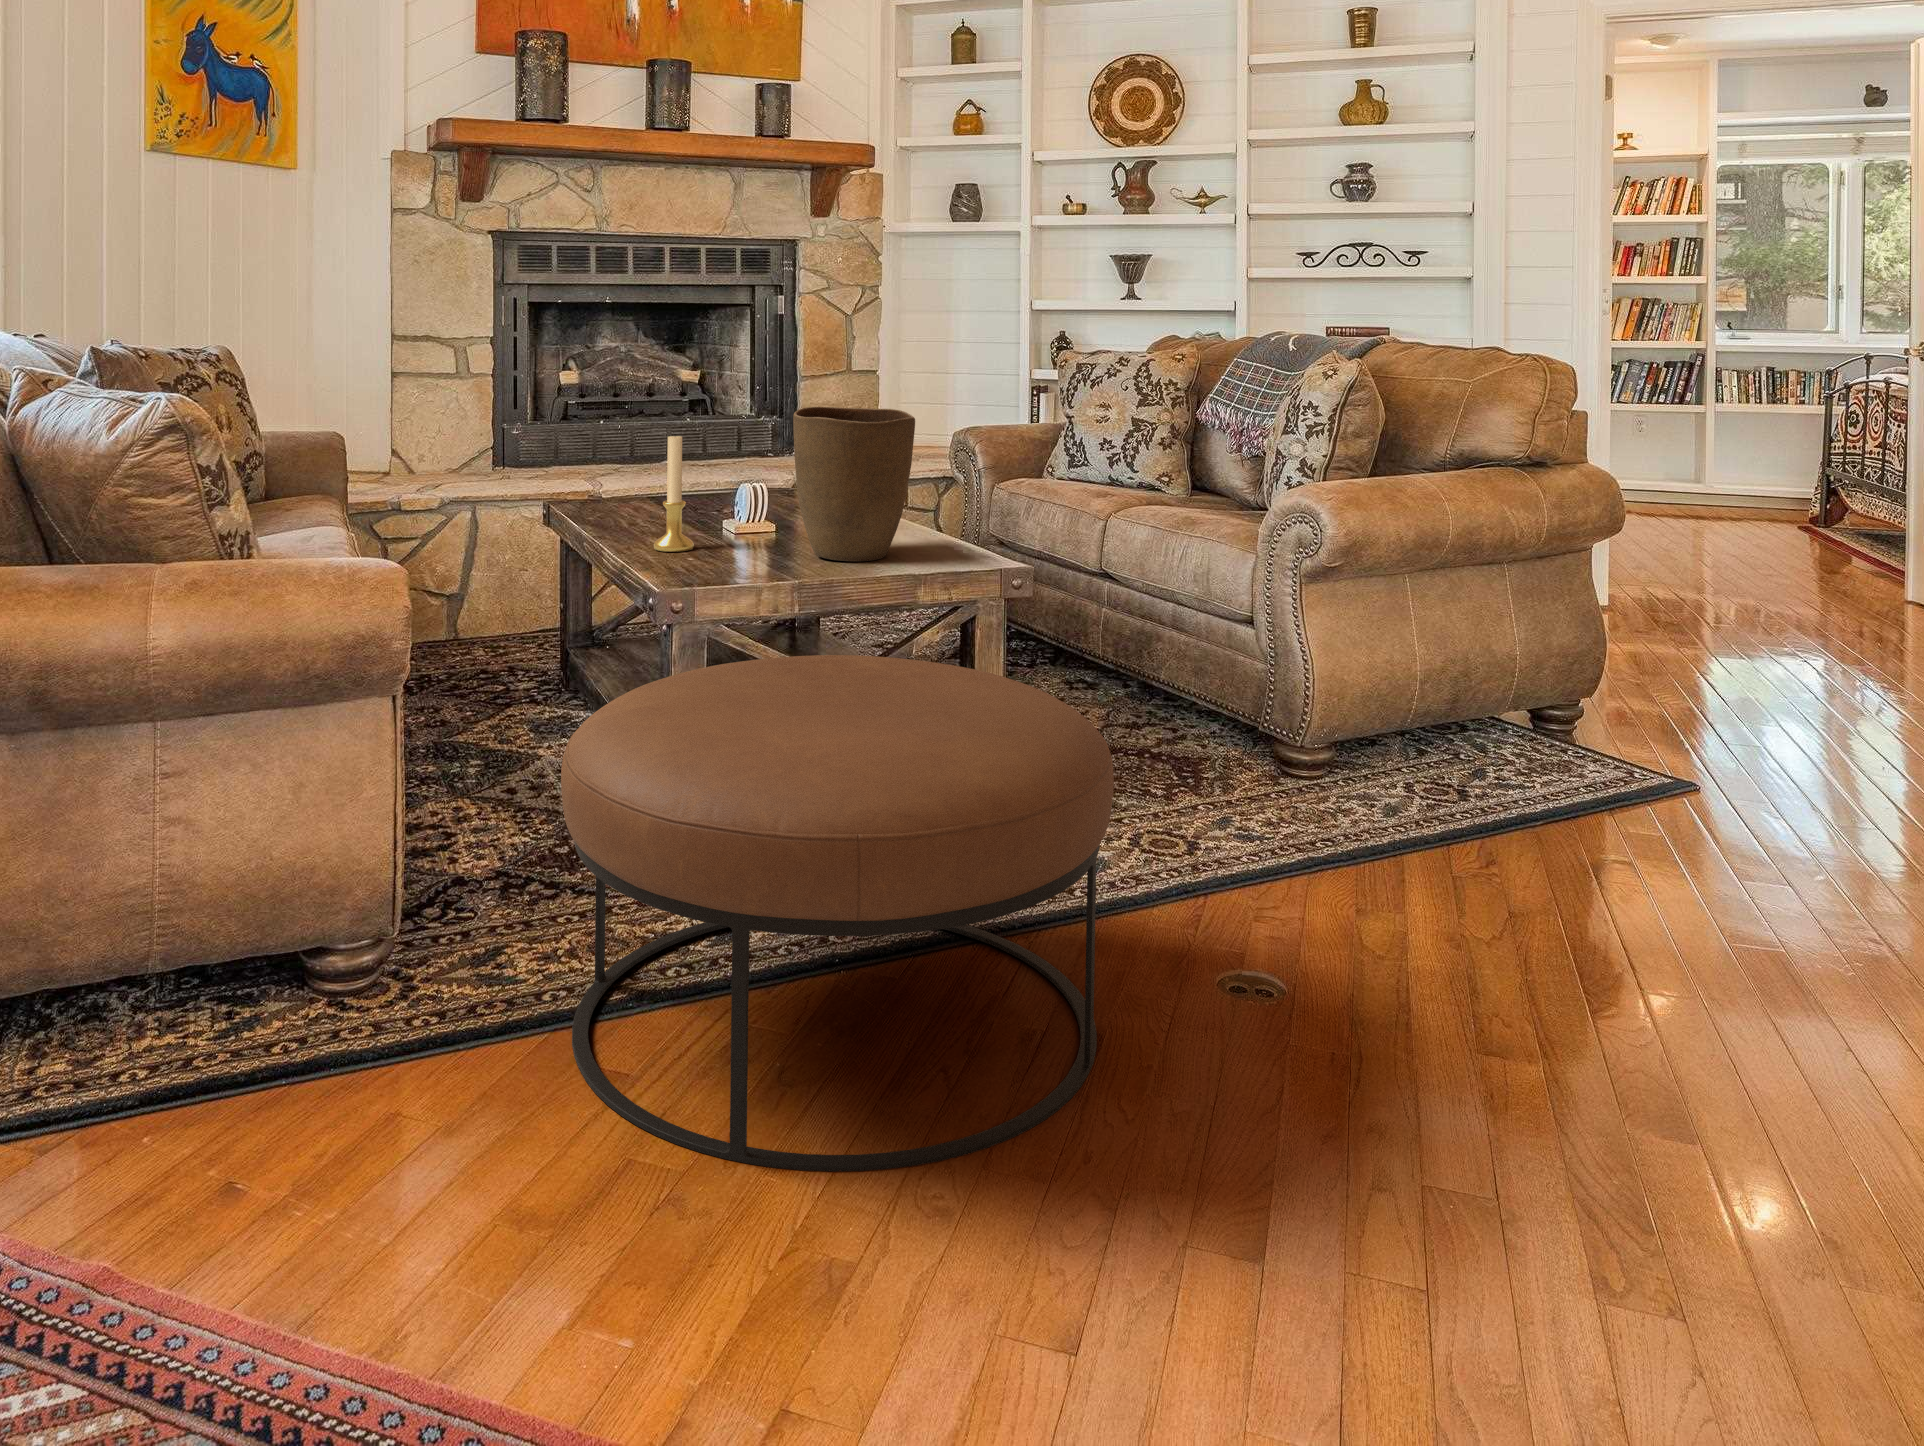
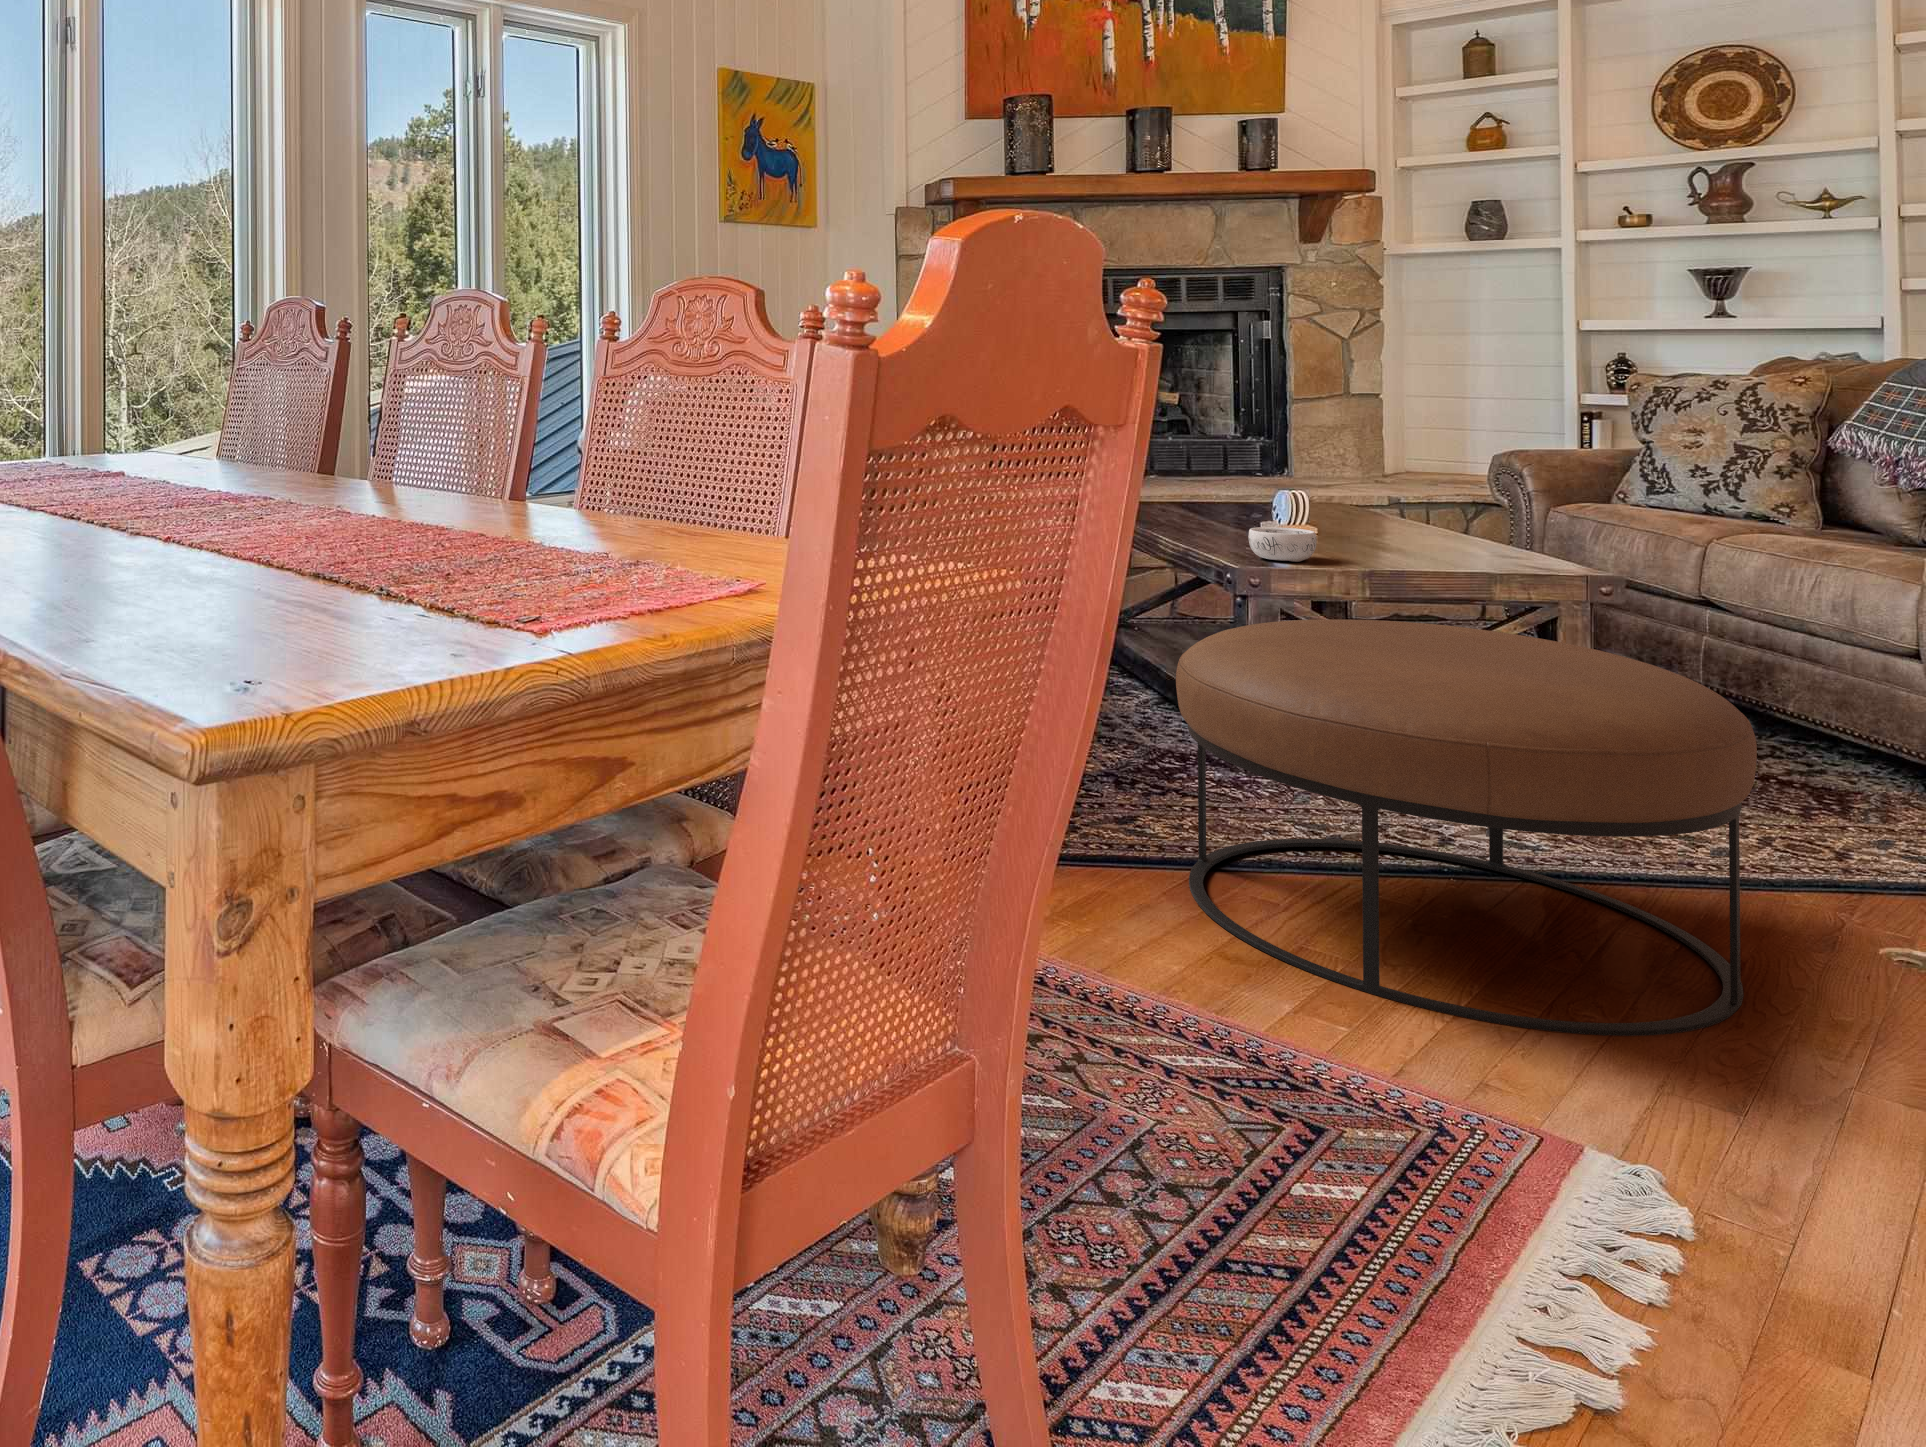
vase: present [793,407,915,561] -> none [1339,414,1476,556]
candle holder: present [654,436,694,552] -> none [1194,435,1234,539]
decorative bowl: none [694,540,762,581] -> present [1248,527,1317,562]

